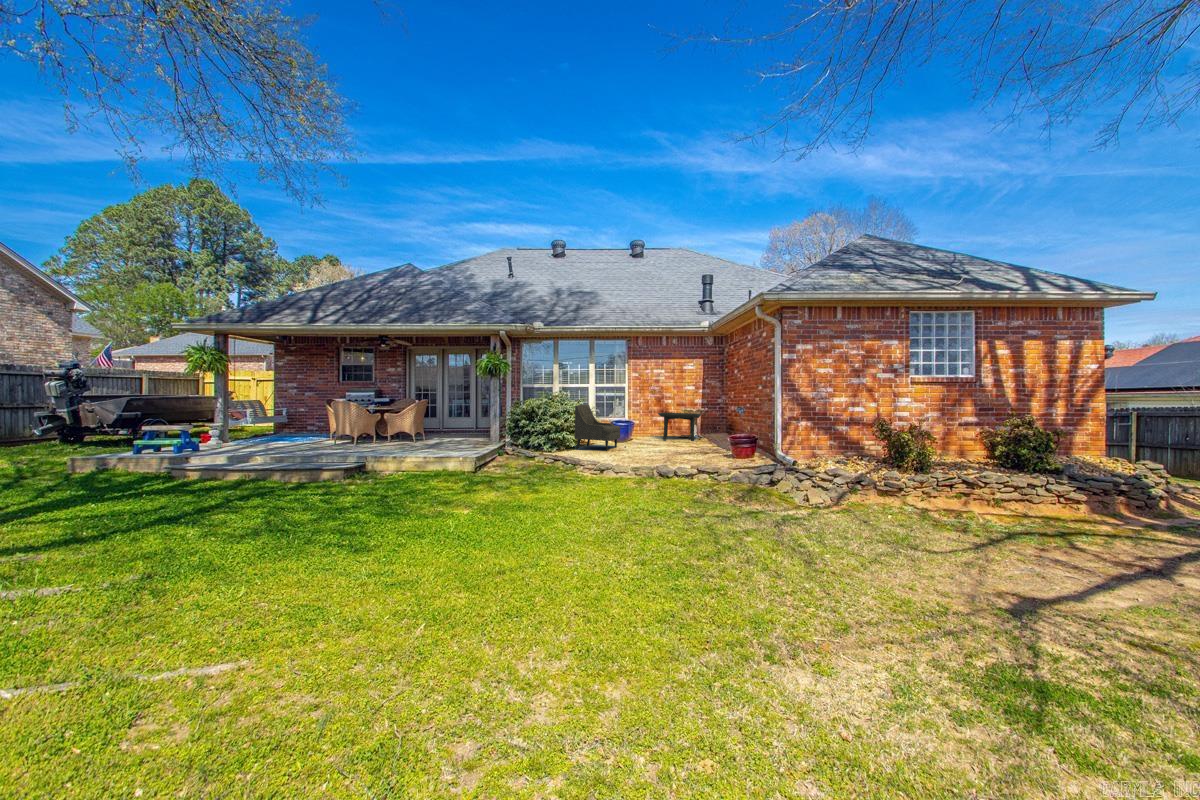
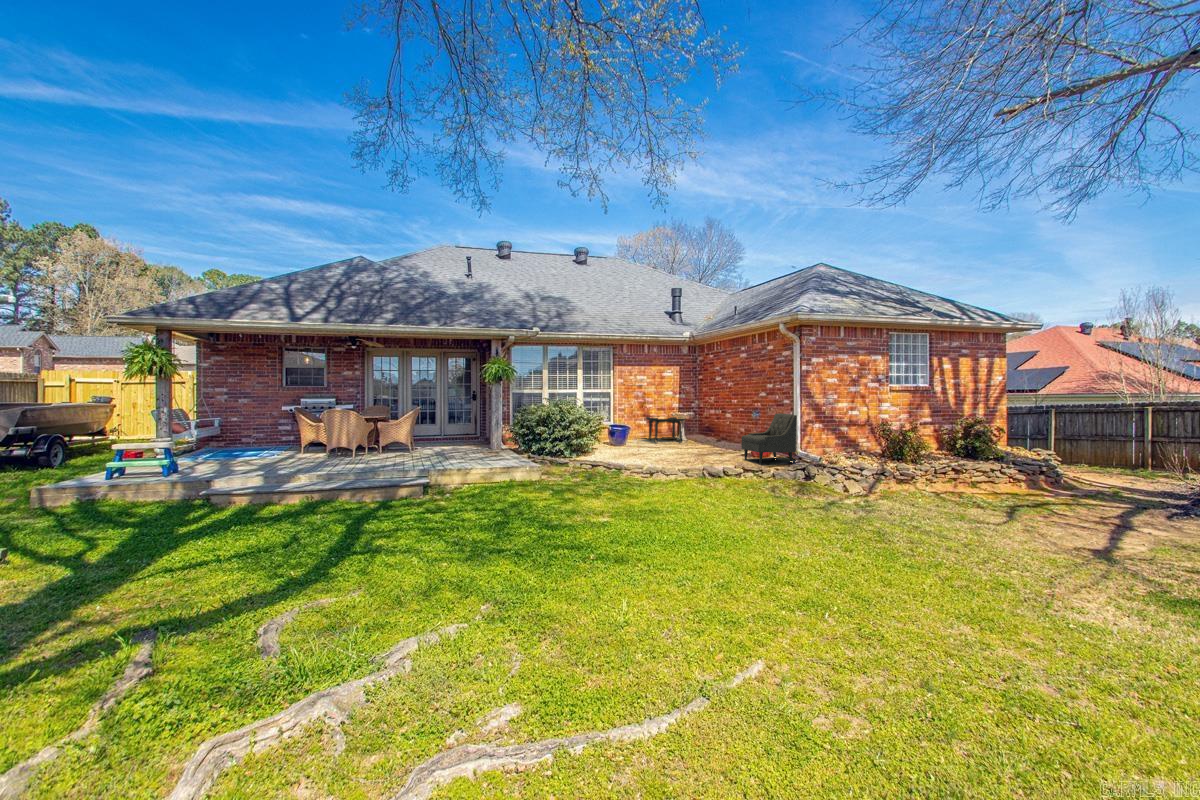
chair: present [575,404,620,451] -> present [741,413,797,463]

